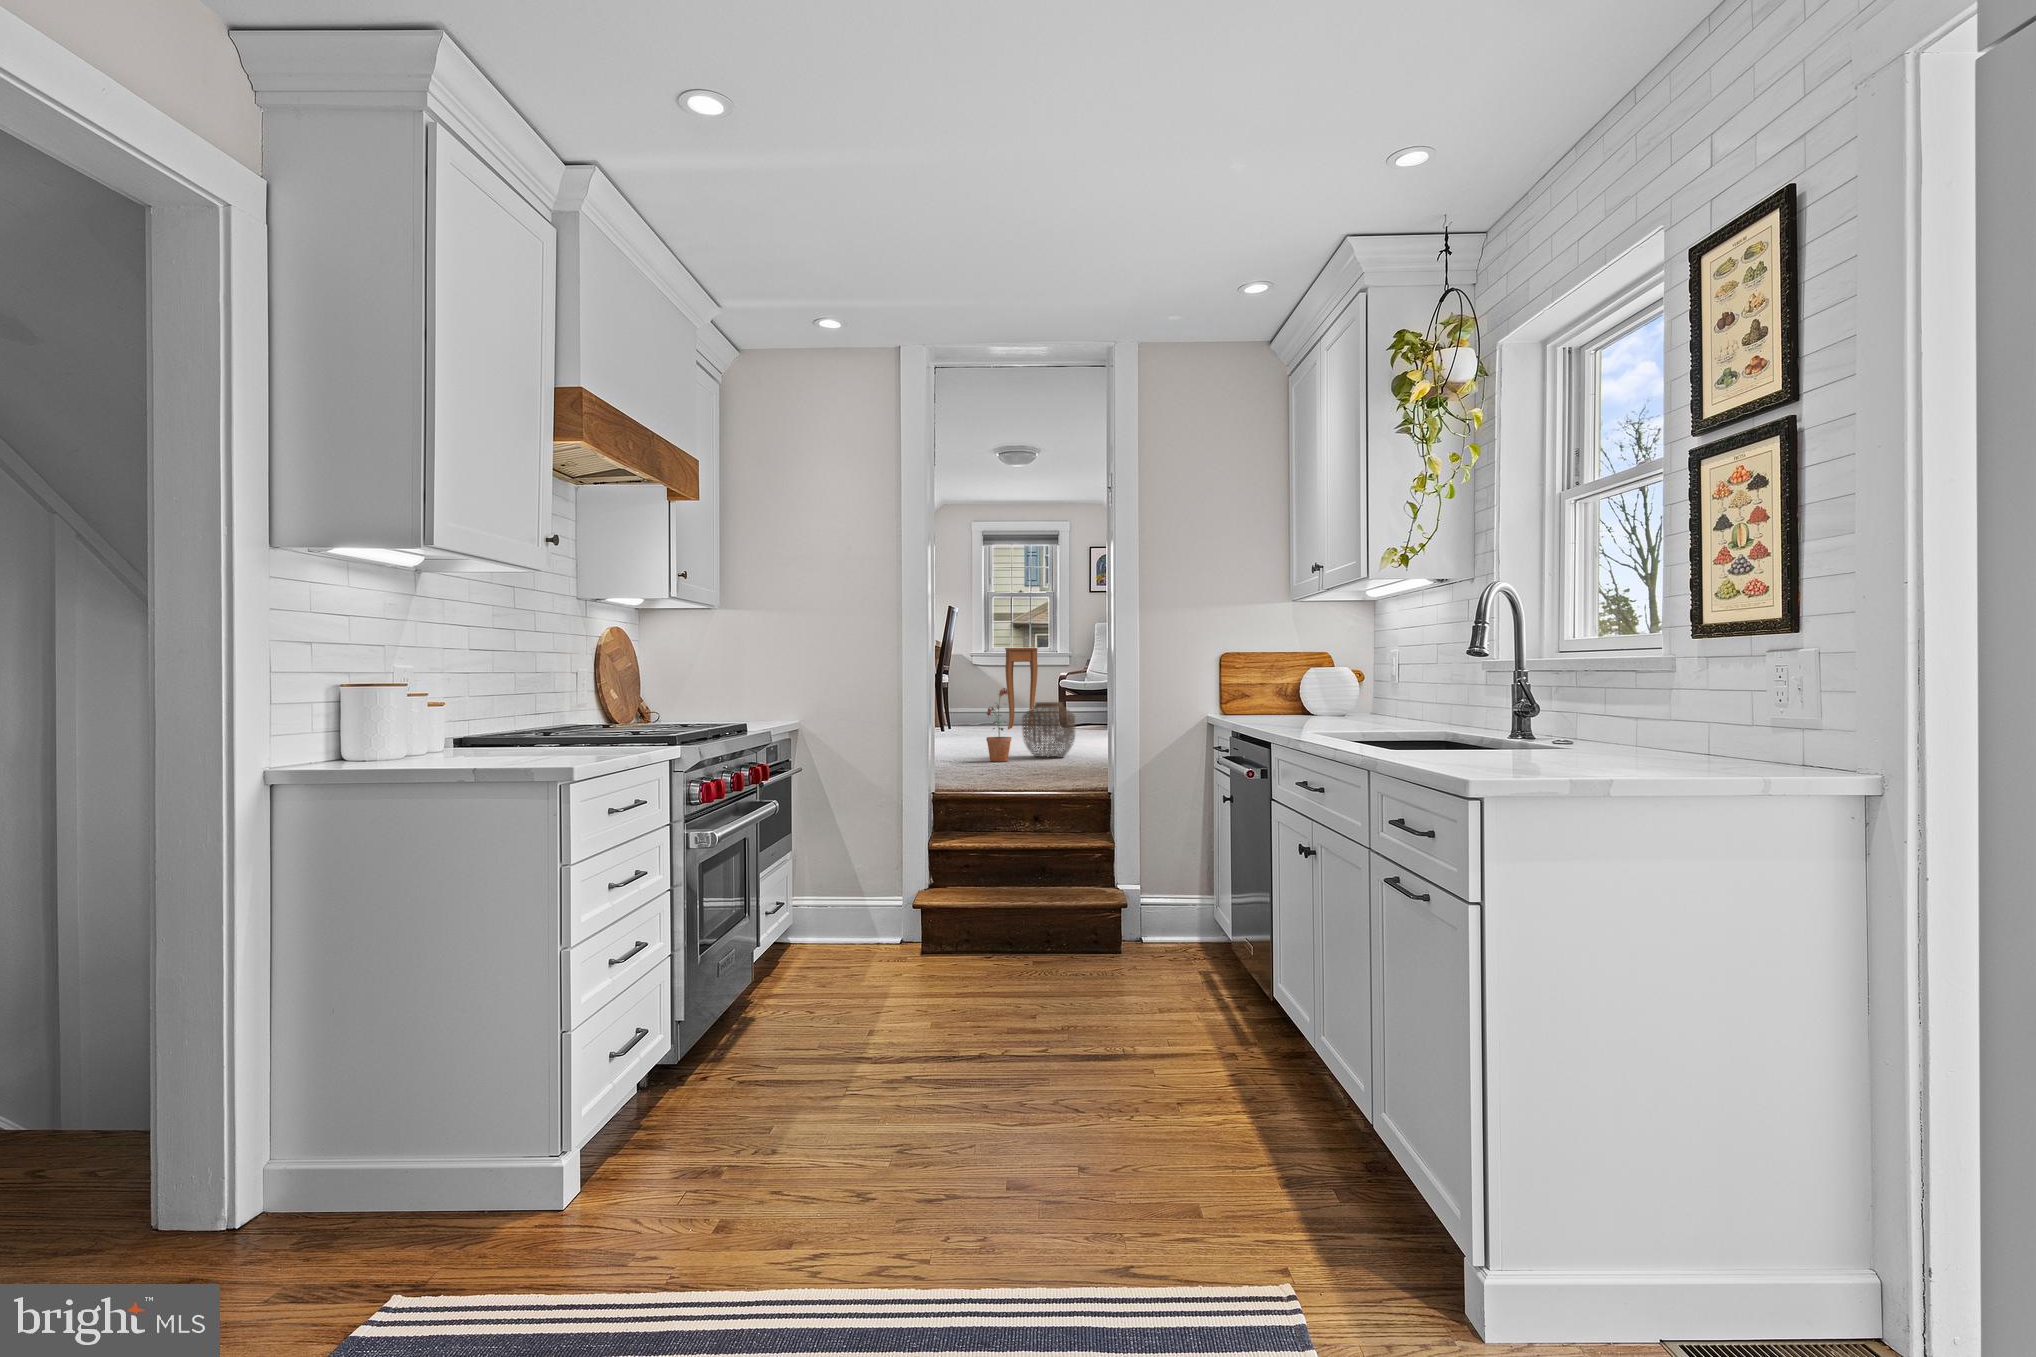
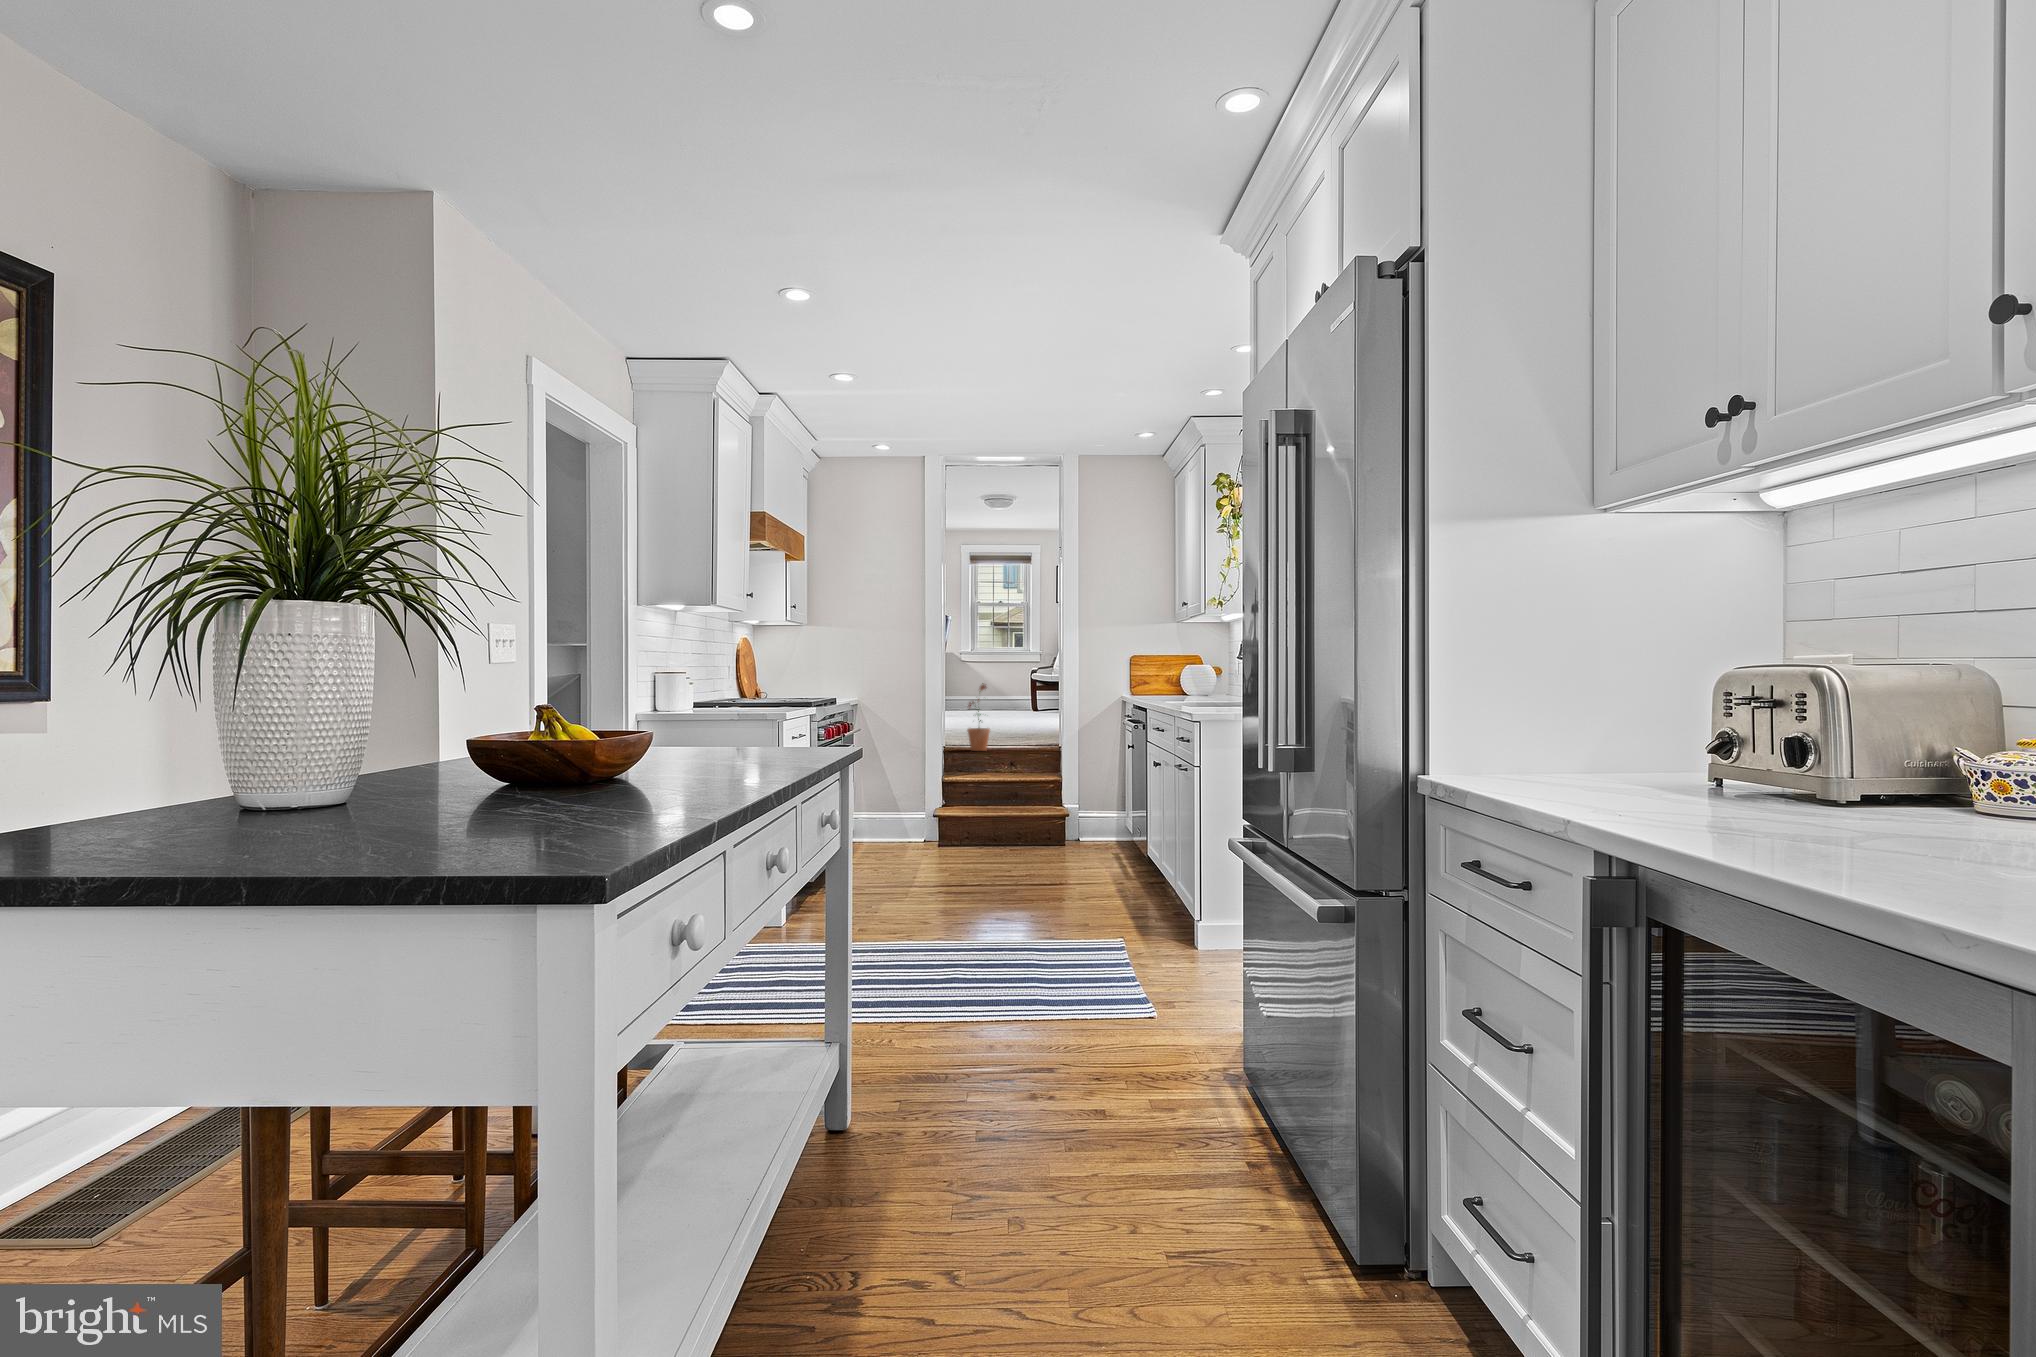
side table: present [1005,648,1038,729] -> none [984,644,1014,718]
woven basket: present [1023,702,1075,758] -> none [1000,696,1049,748]

